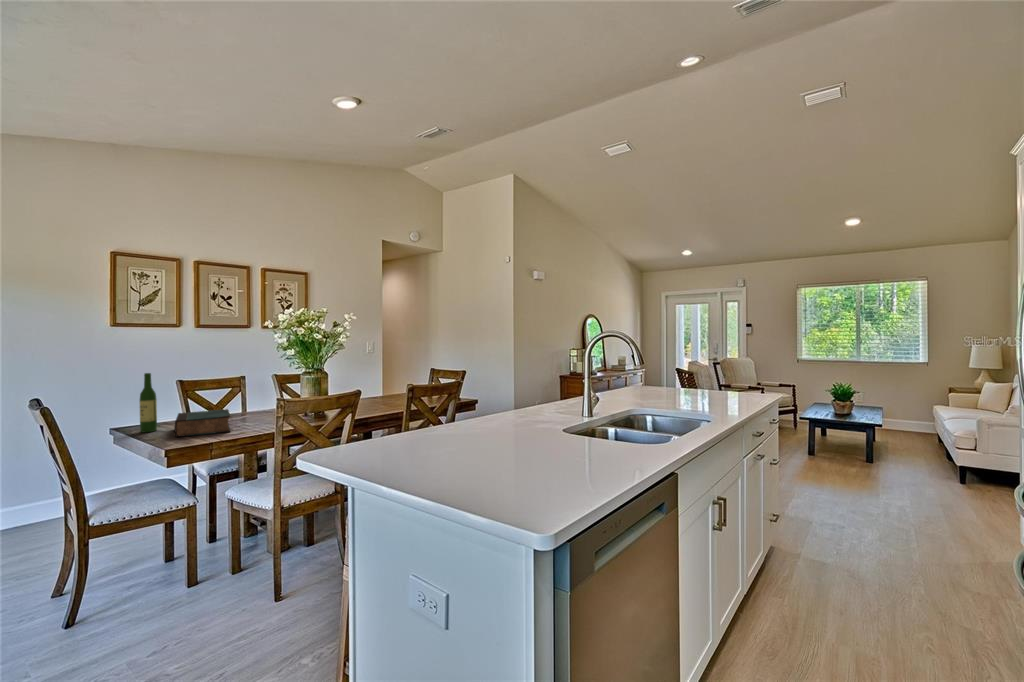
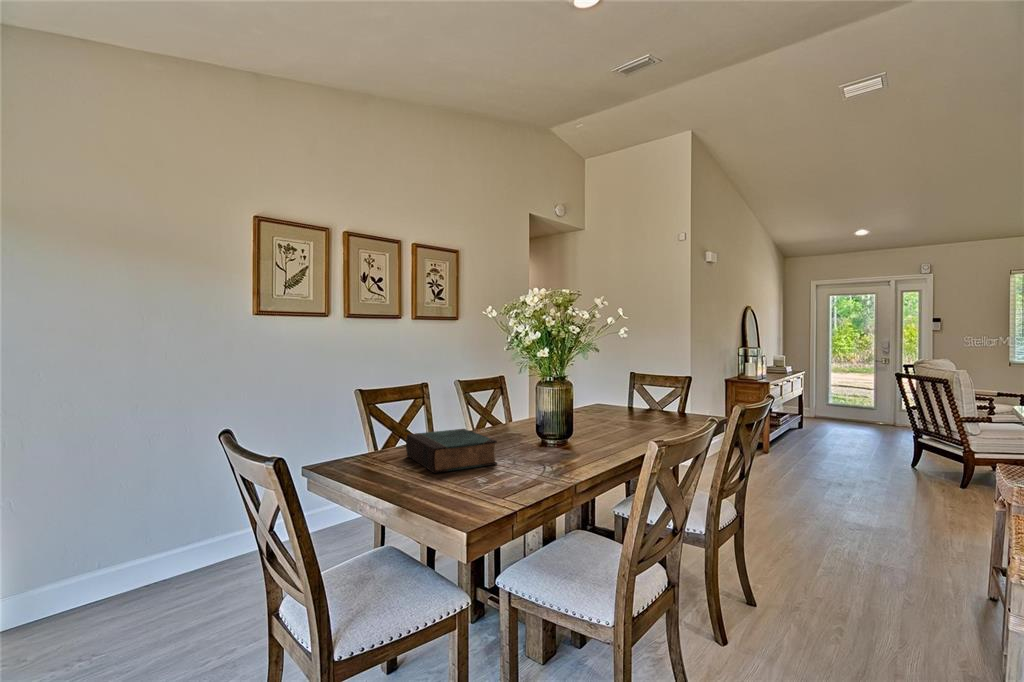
wine bottle: present [139,373,157,432] -> none [363,376,383,463]

